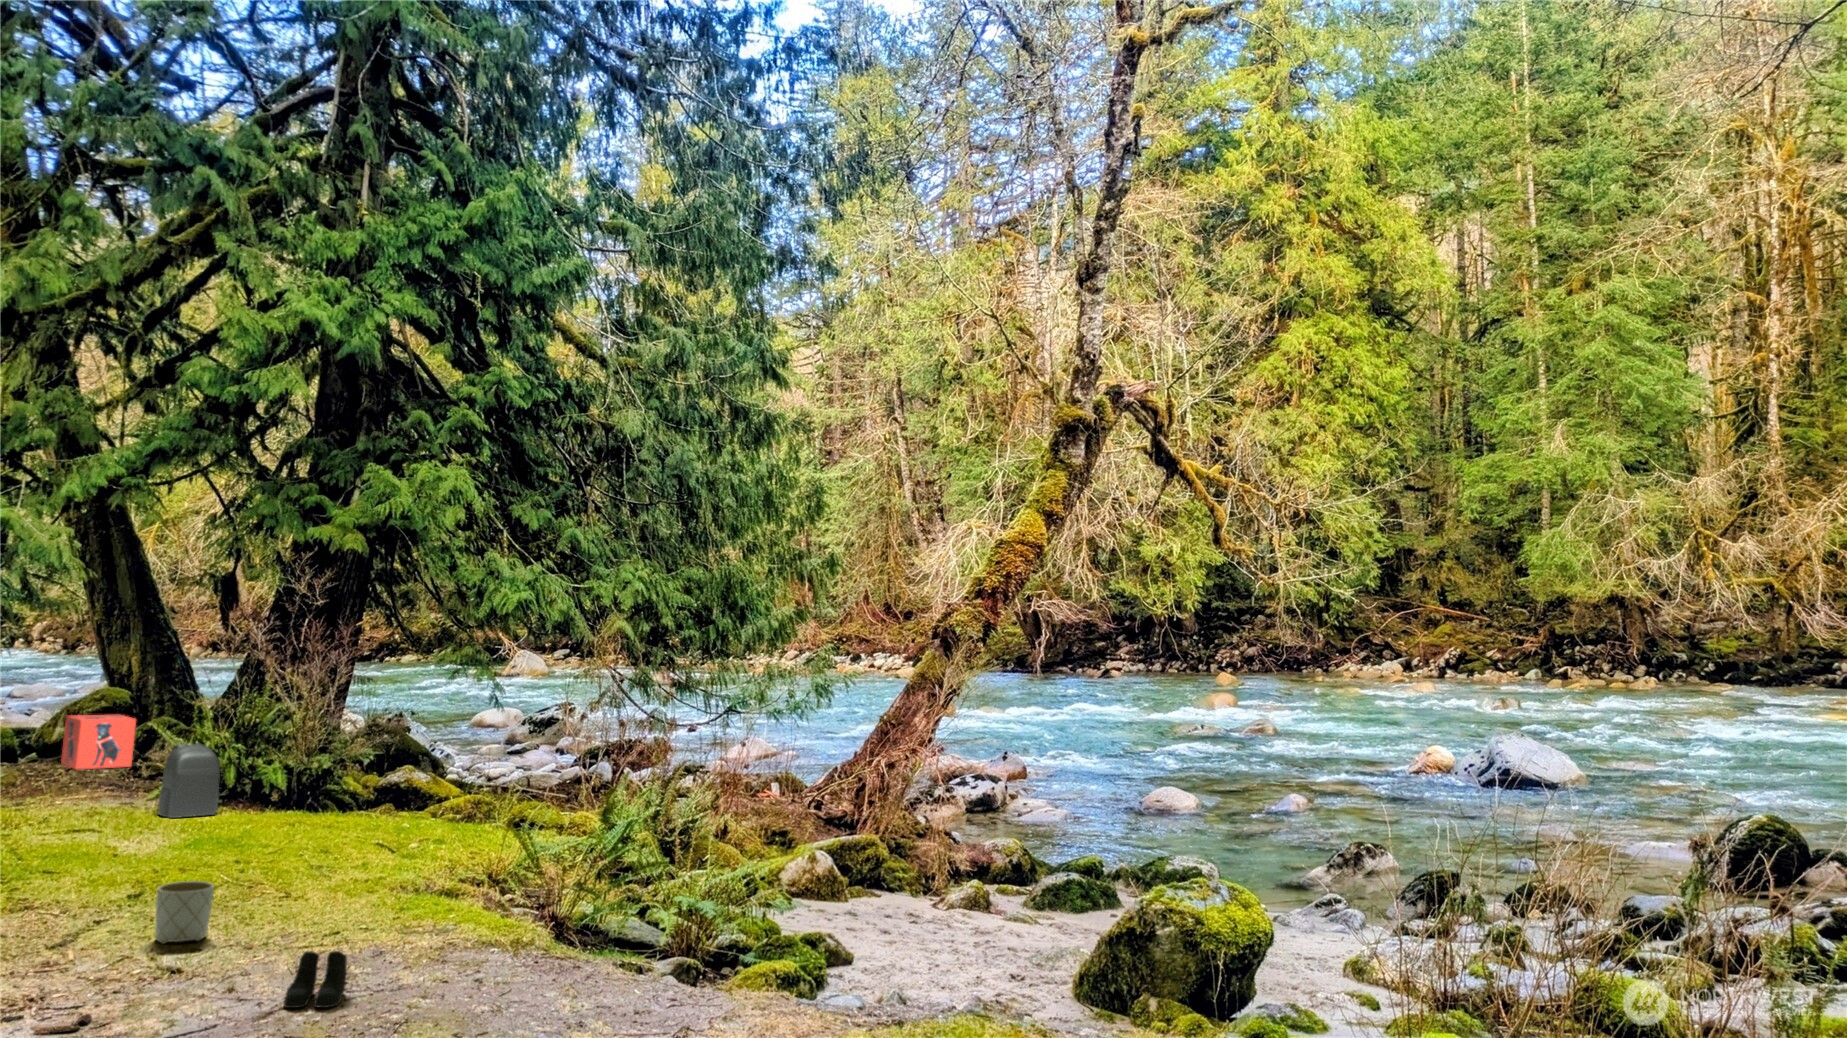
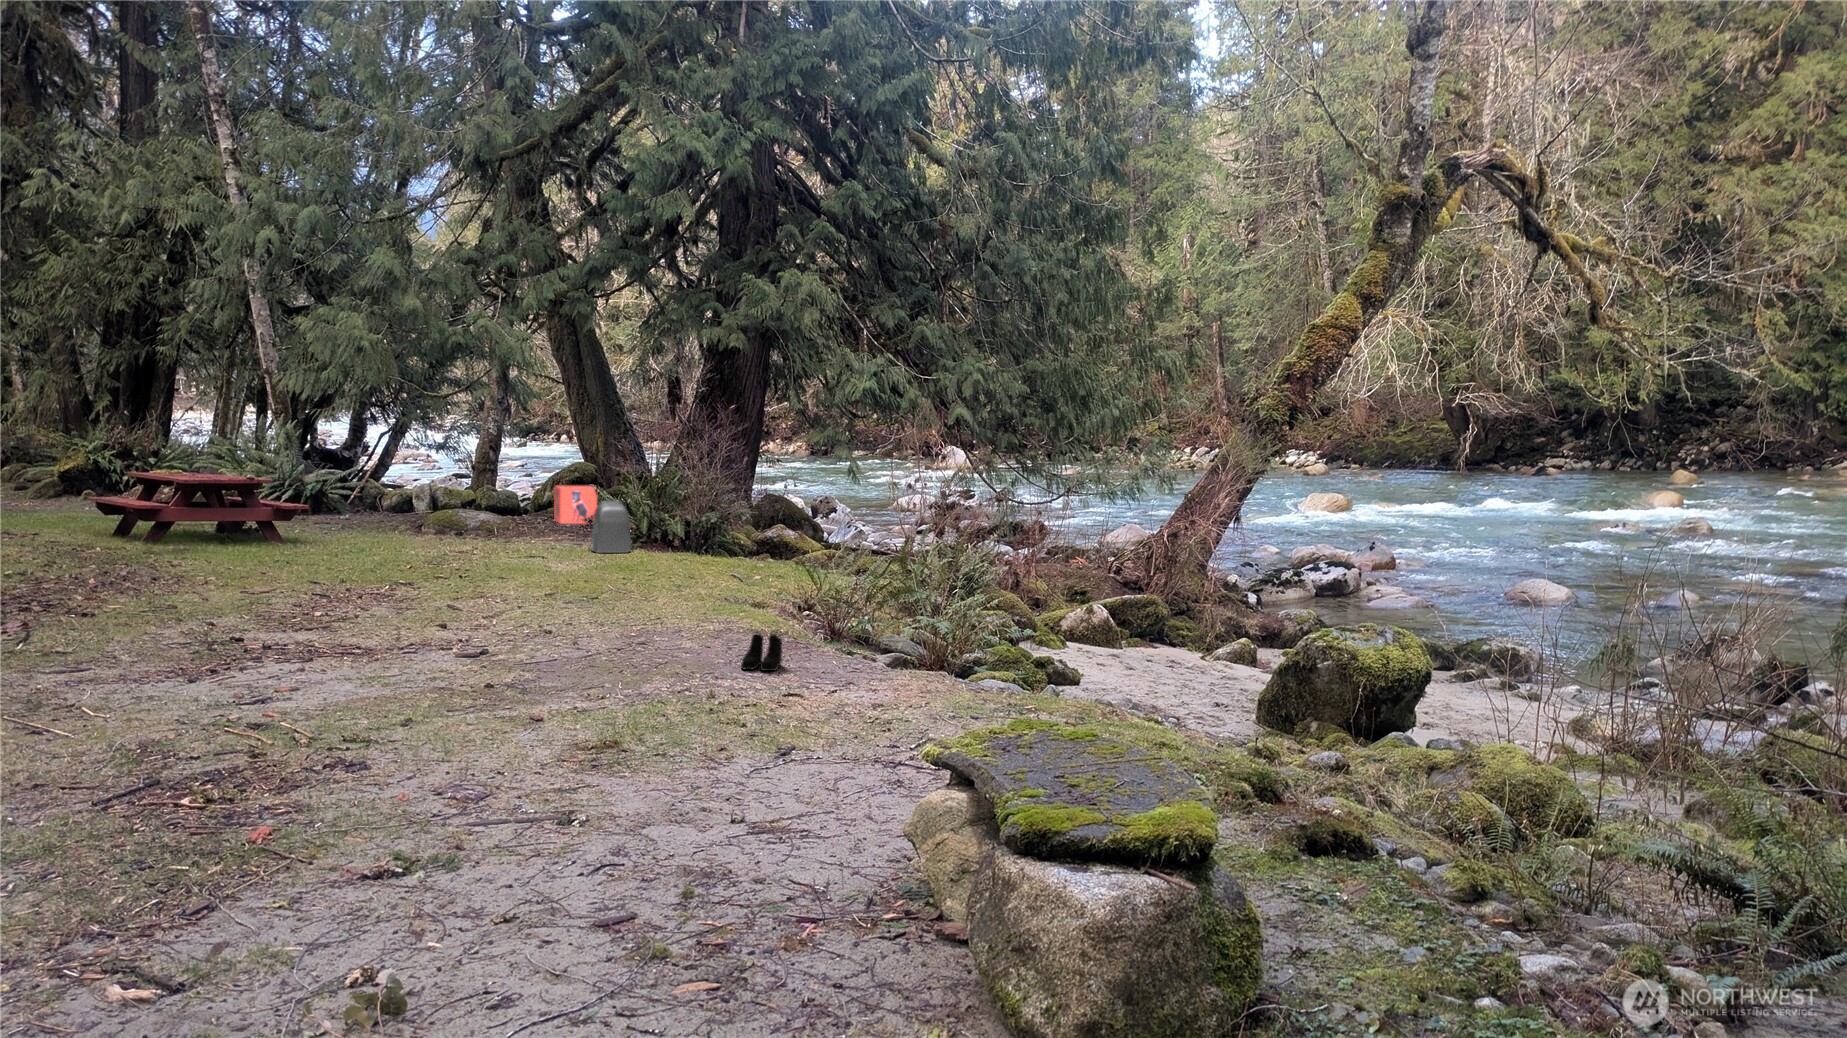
planter: present [155,881,214,944] -> none [535,579,571,618]
boots: present [284,951,347,1008] -> present [741,633,782,671]

